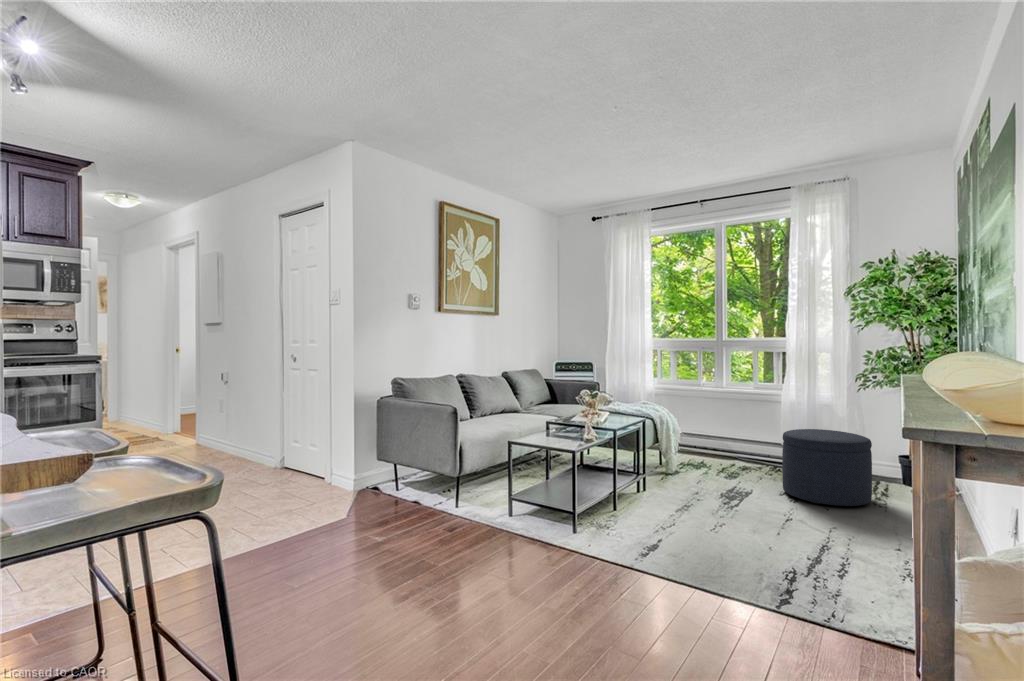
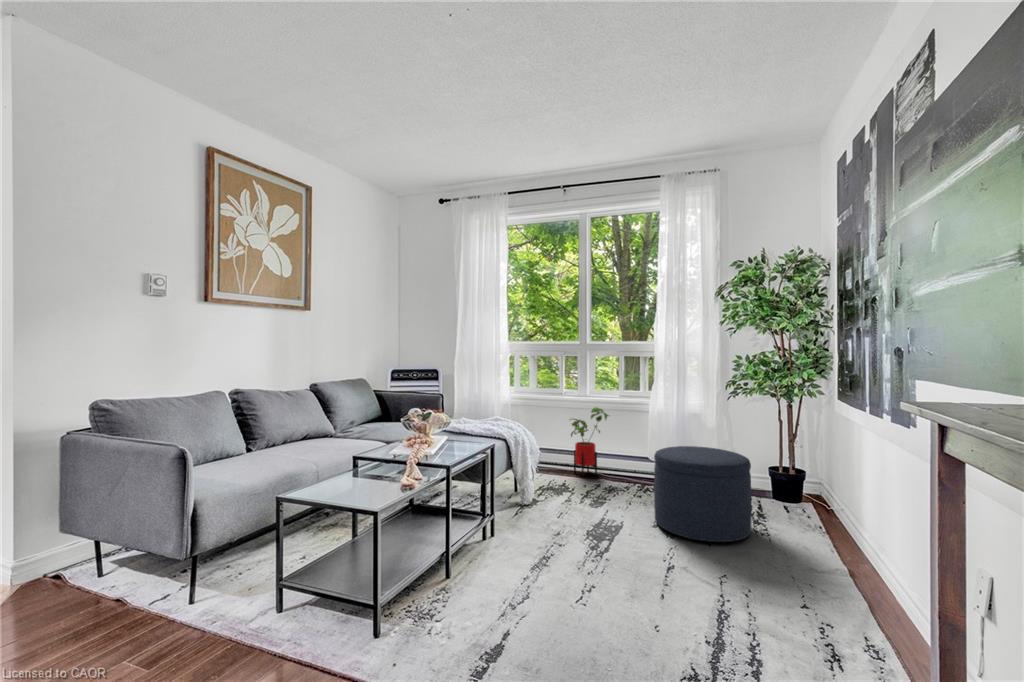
house plant: none [706,396,746,457] -> present [569,407,609,476]

